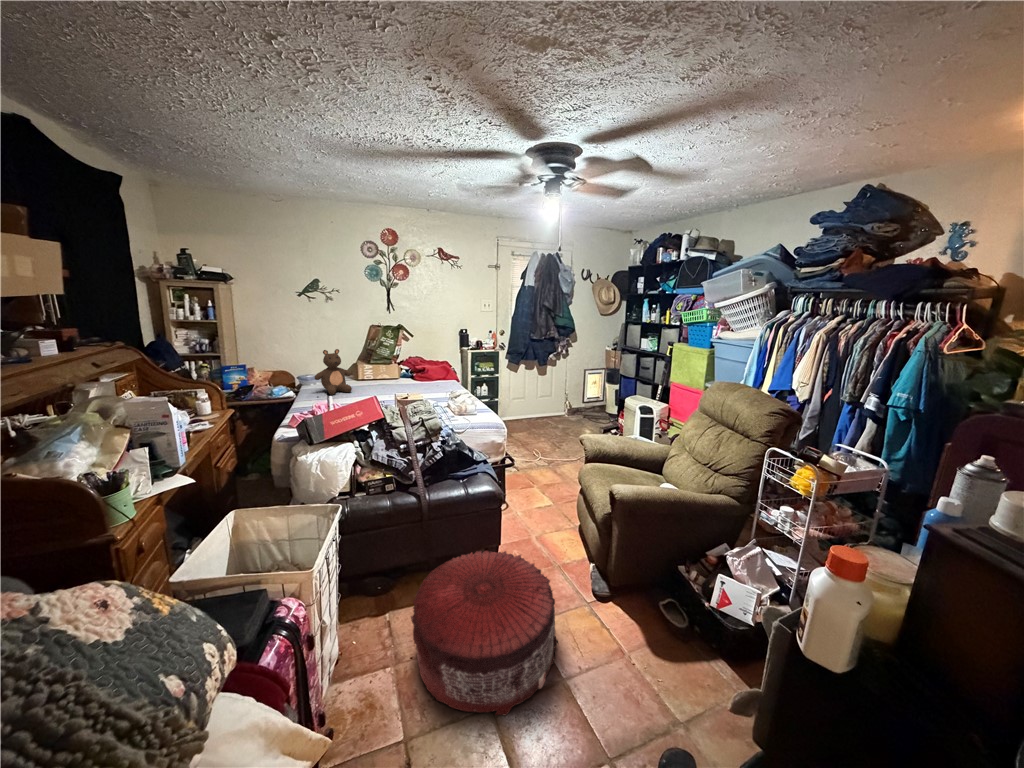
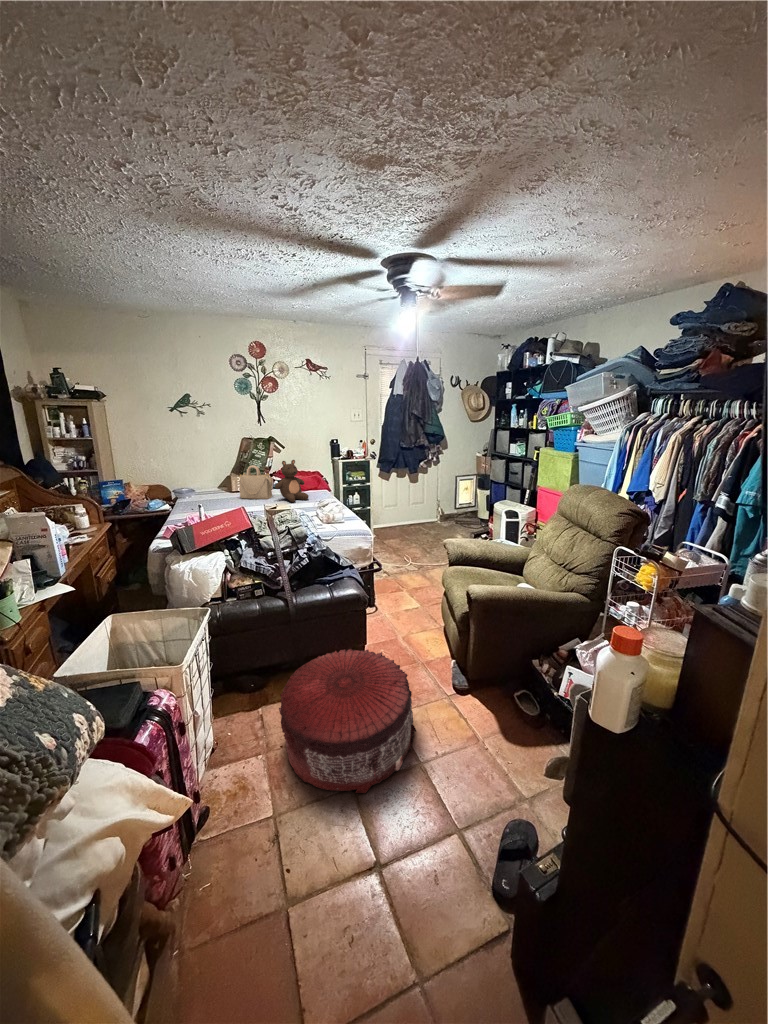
teddy bear: present [315,349,352,395] -> present [275,460,309,502]
handbag: none [367,353,401,388] -> present [239,465,272,499]

